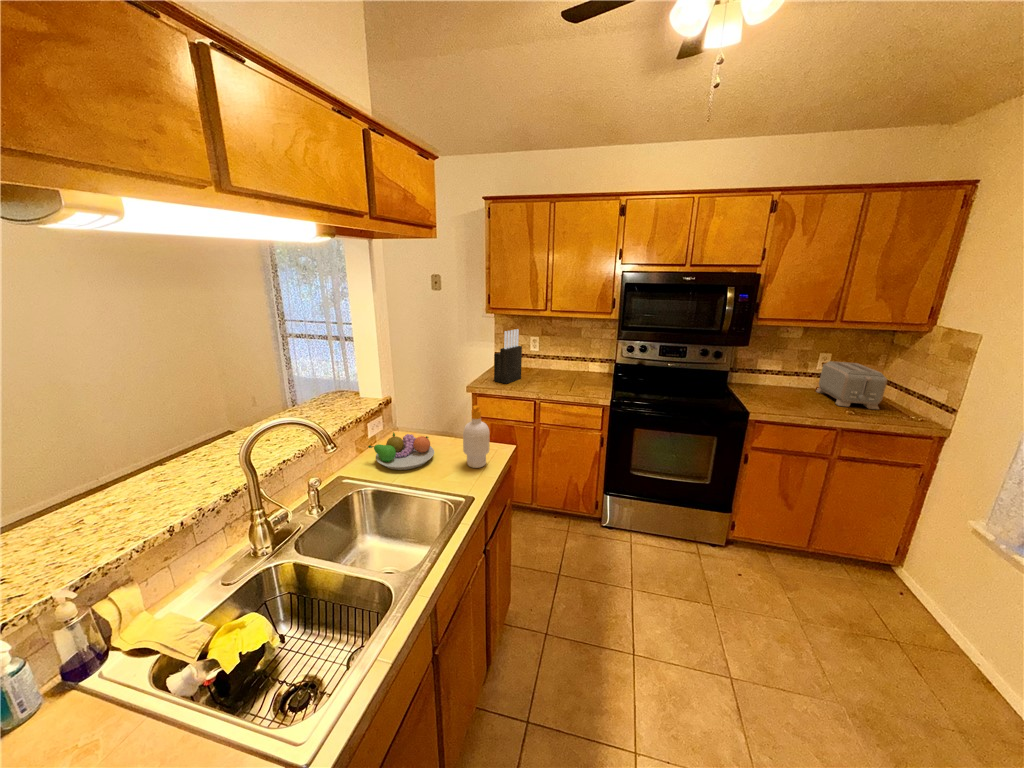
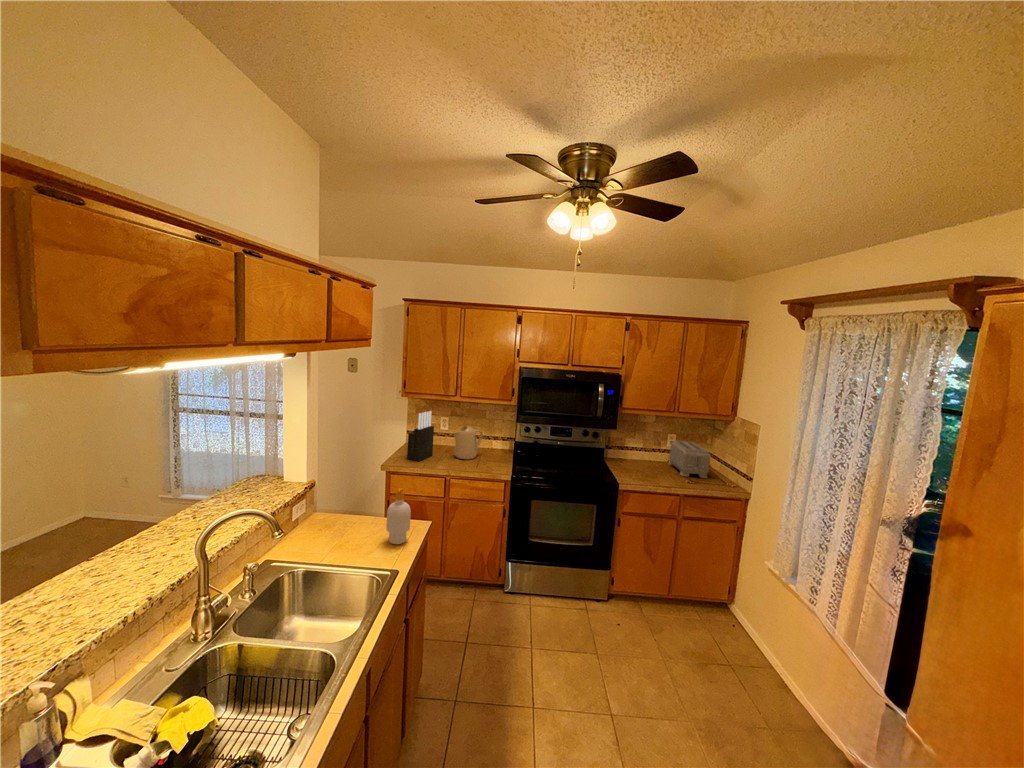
kettle: none [543,346,577,382] -> present [454,426,483,459]
fruit bowl: present [368,433,434,470] -> none [294,515,358,551]

